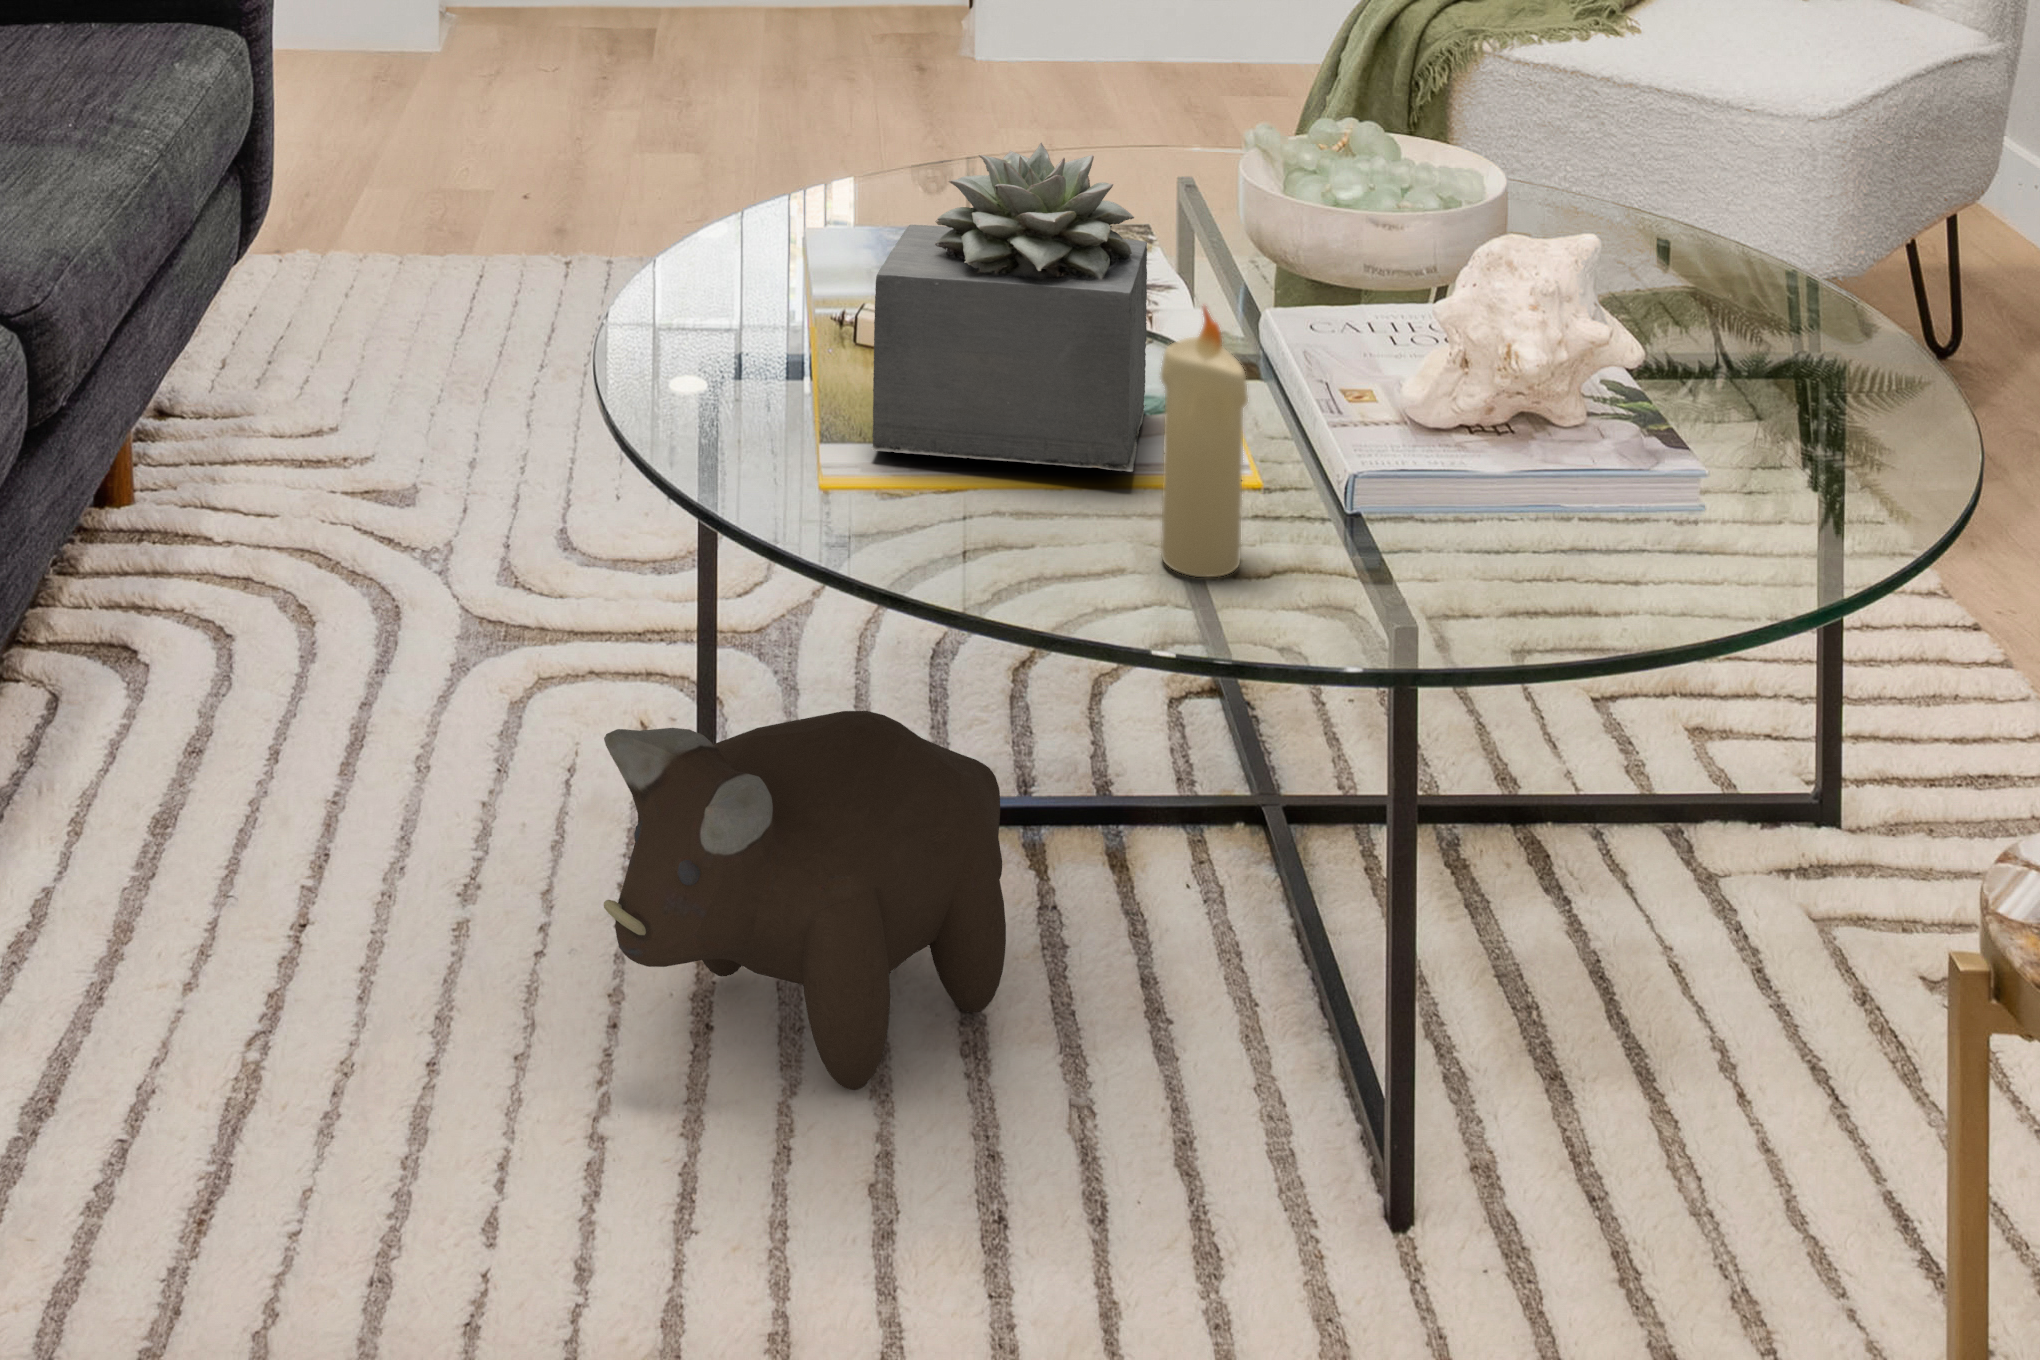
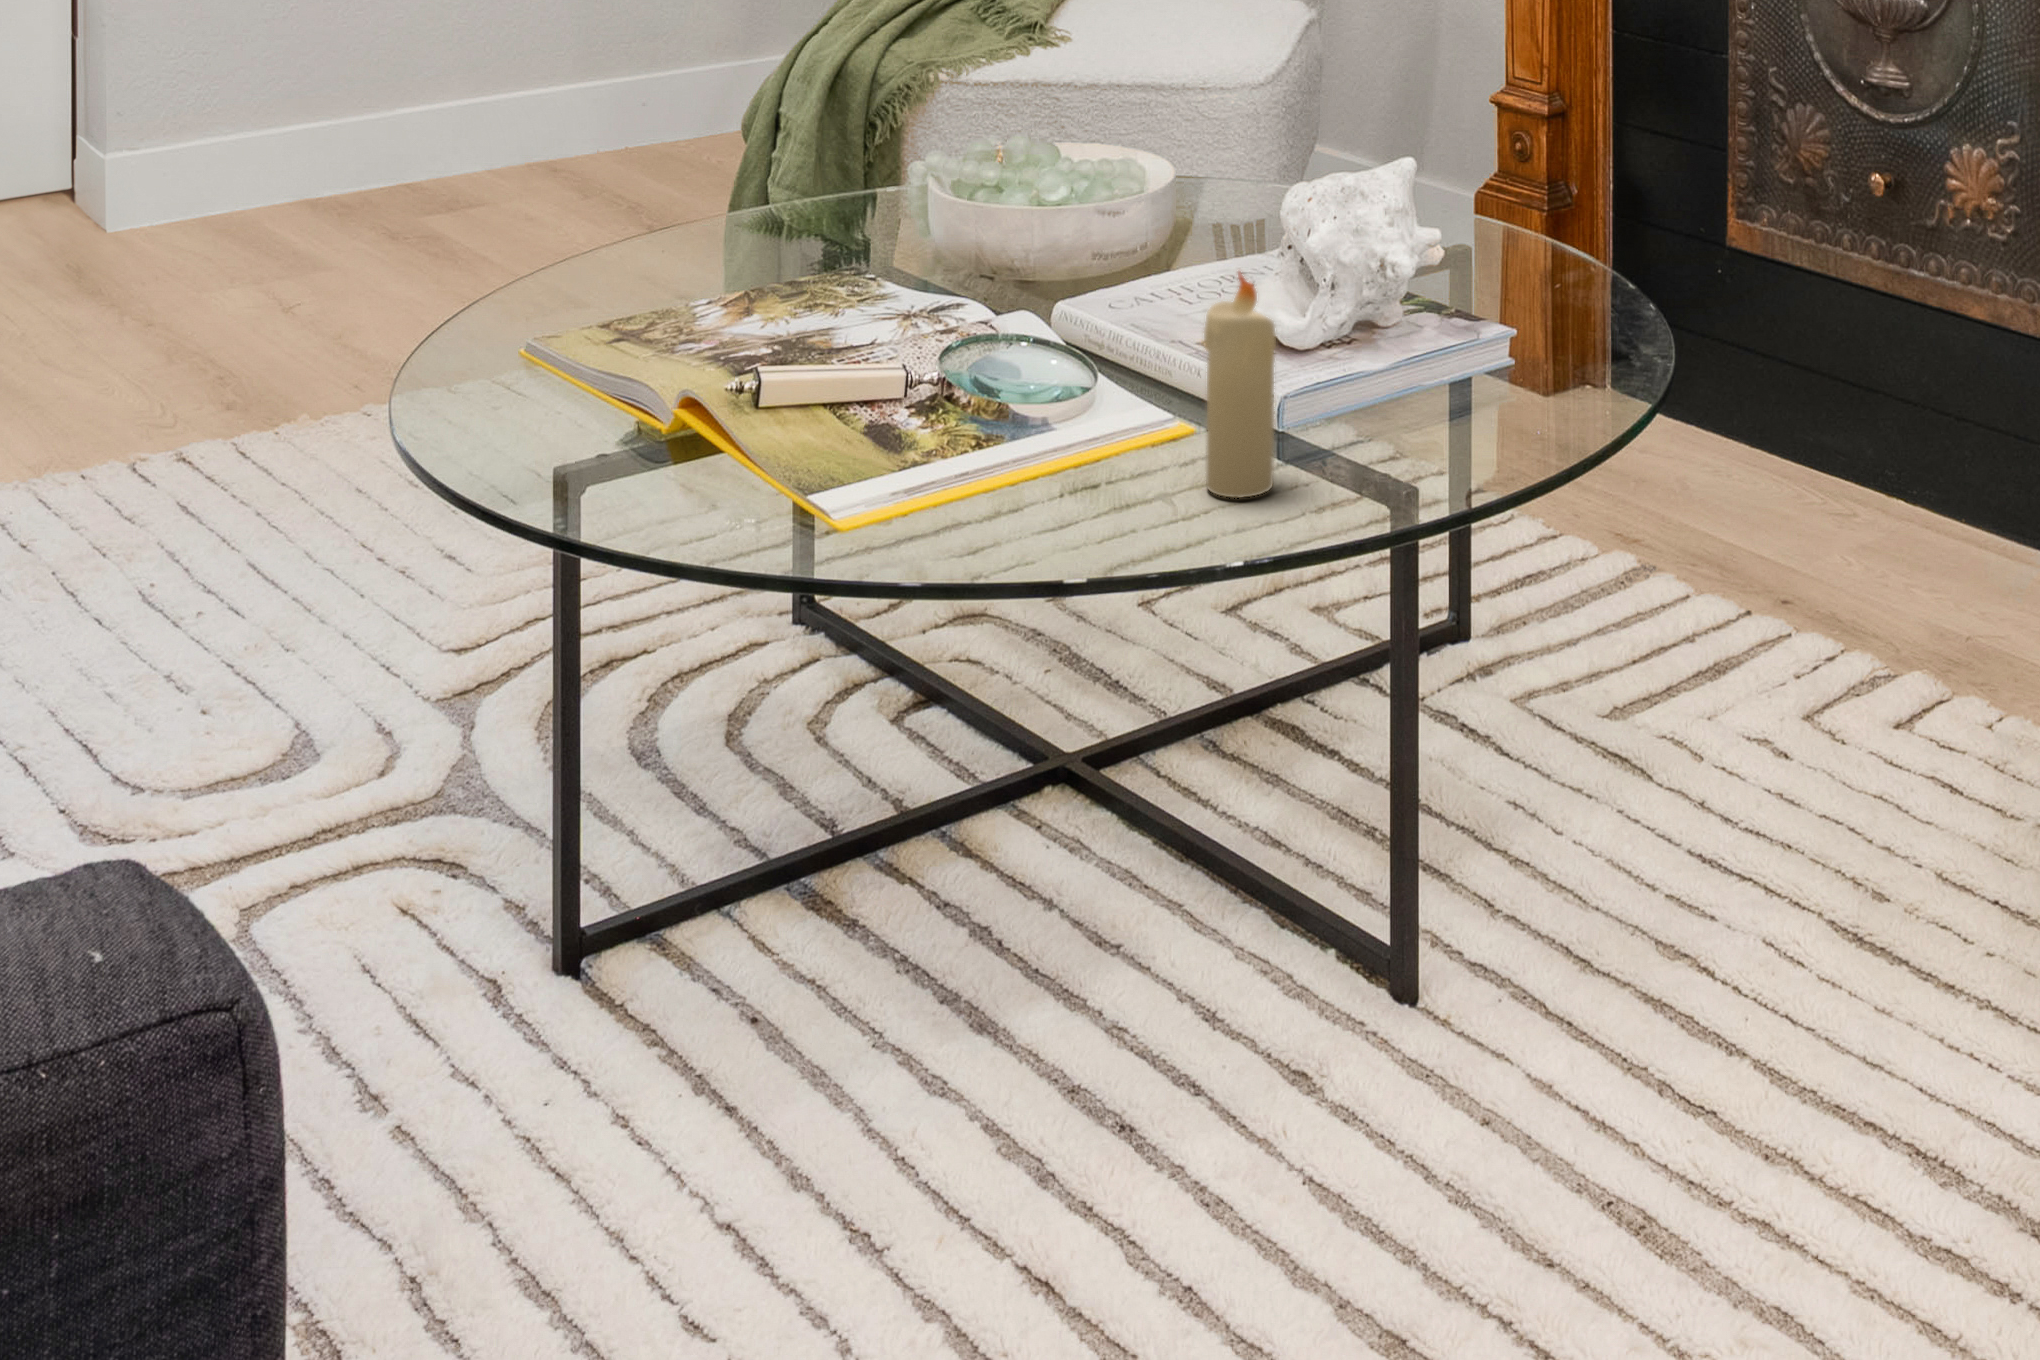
succulent plant: present [871,142,1147,472] -> none [851,179,1133,482]
plush toy: present [604,711,1006,1090] -> none [636,748,966,1074]

